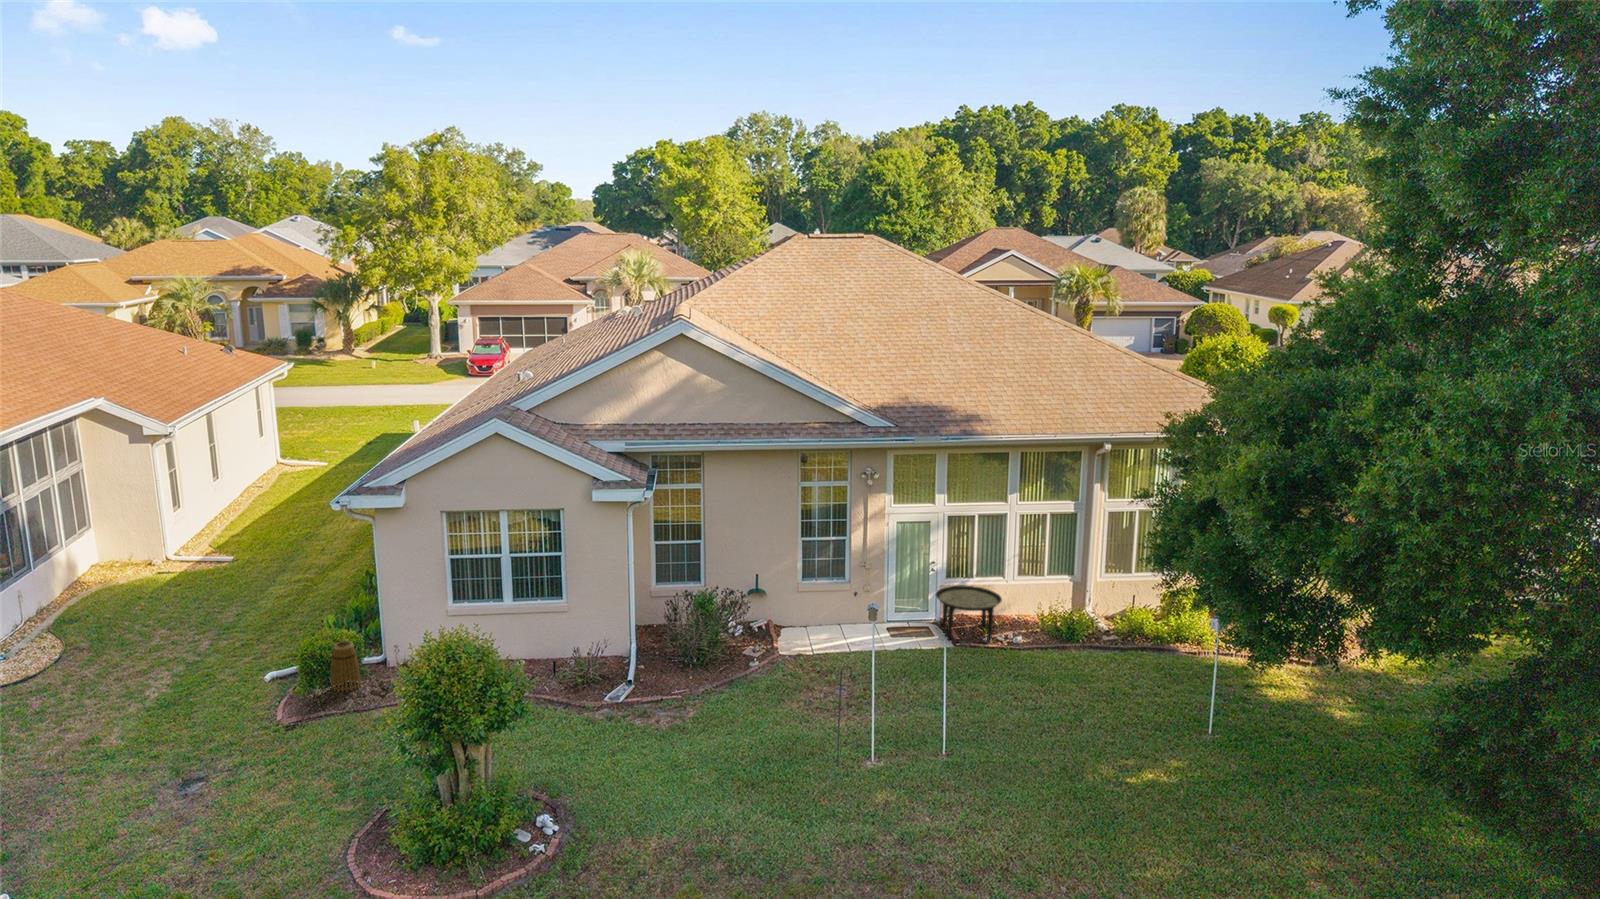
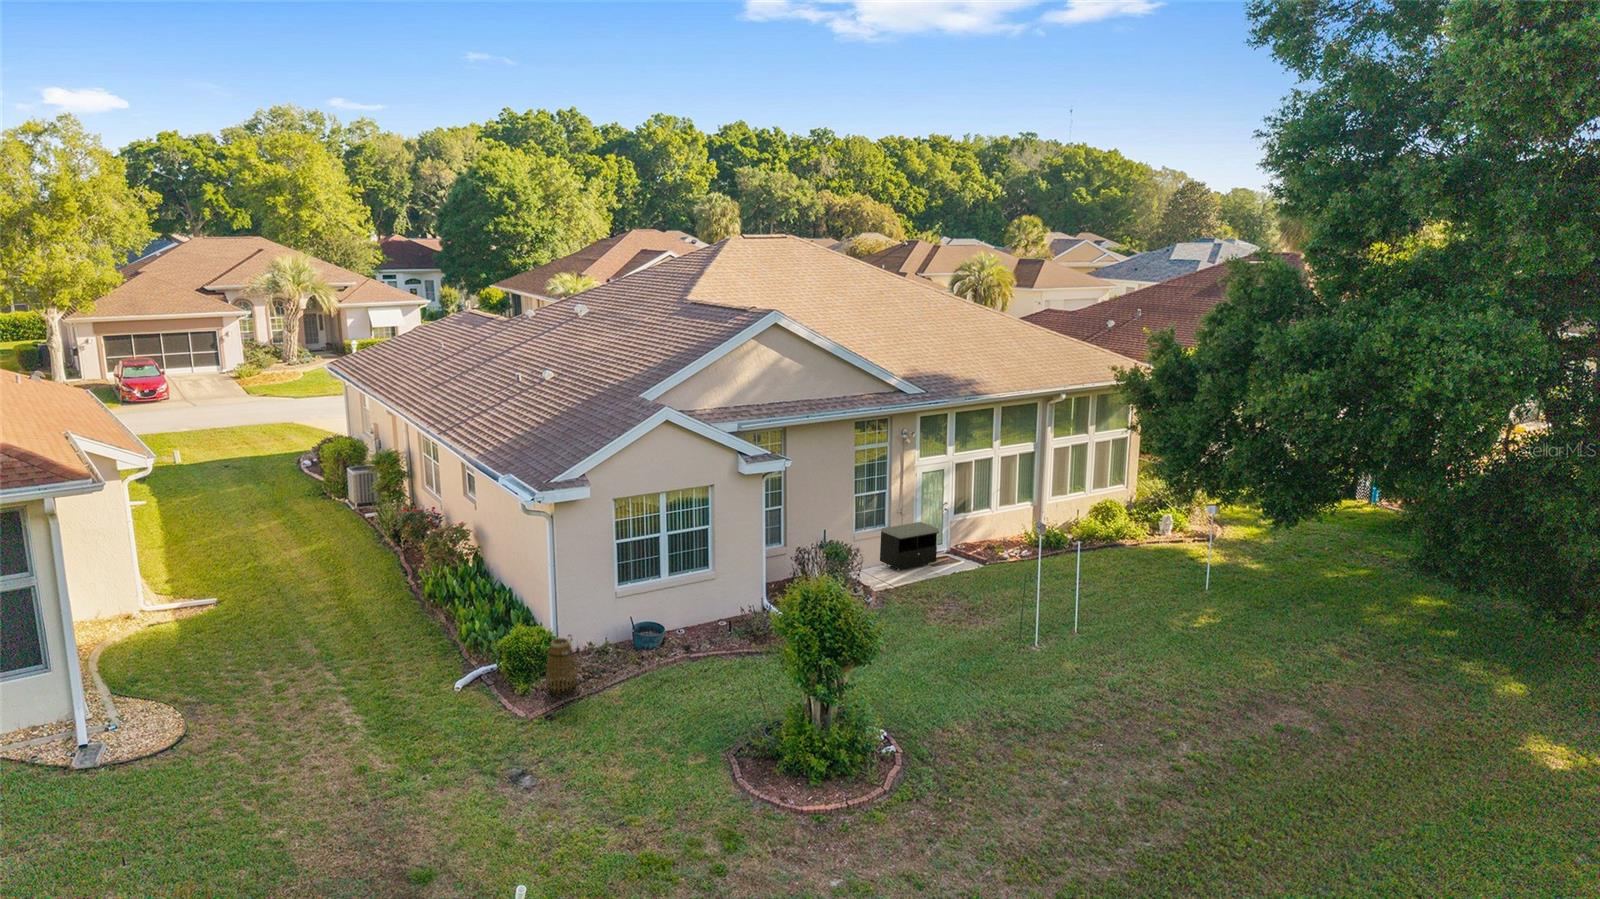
storage bench: none [832,581,897,634] -> present [880,522,939,571]
round table: present [936,586,1002,641] -> none [955,519,1009,562]

